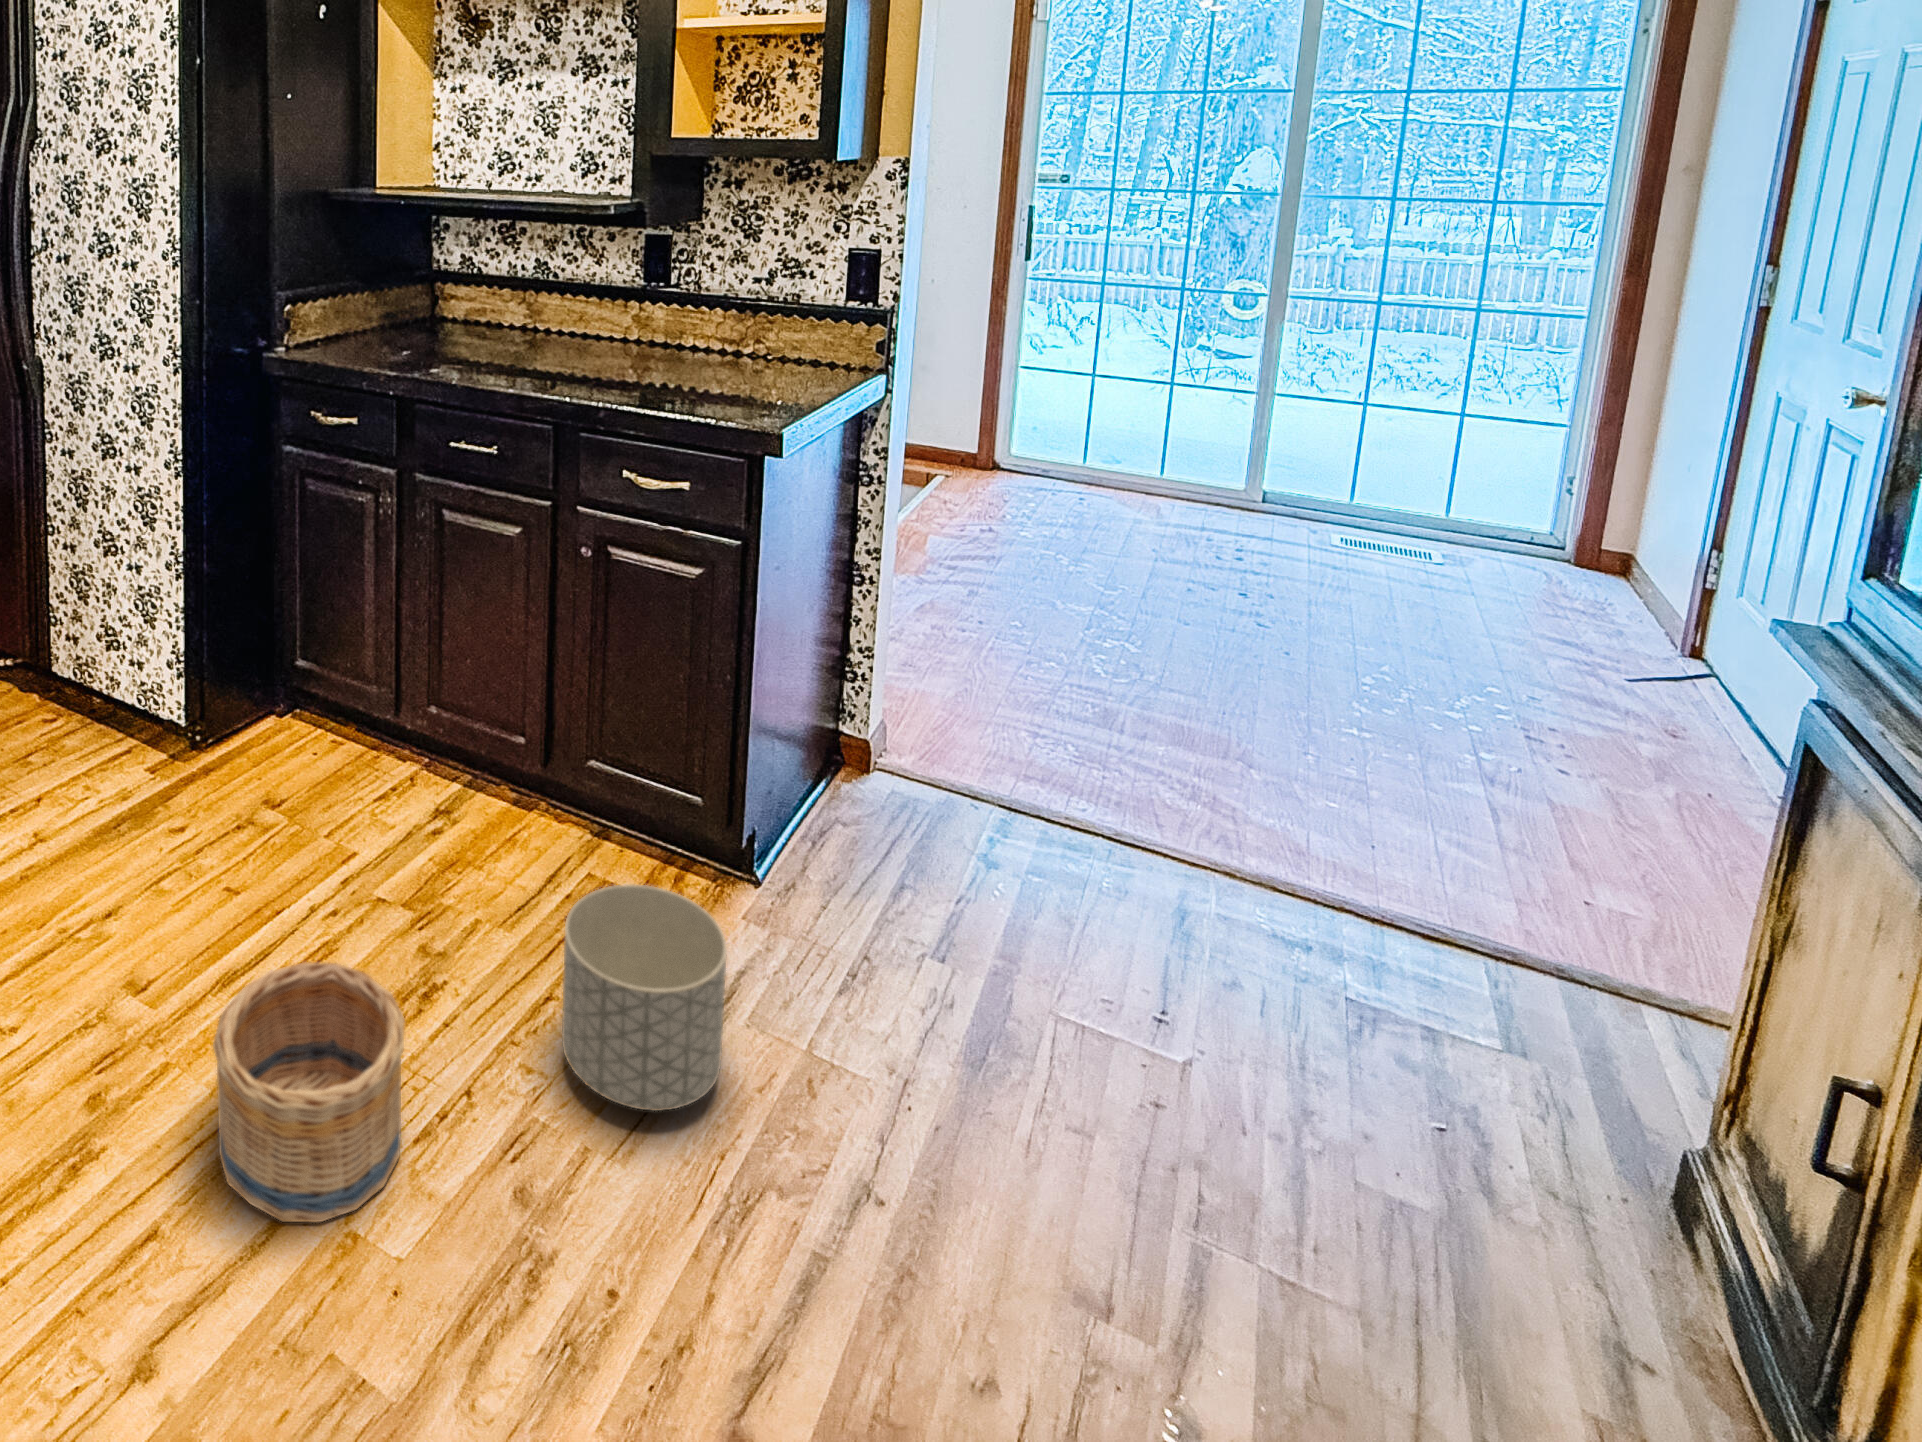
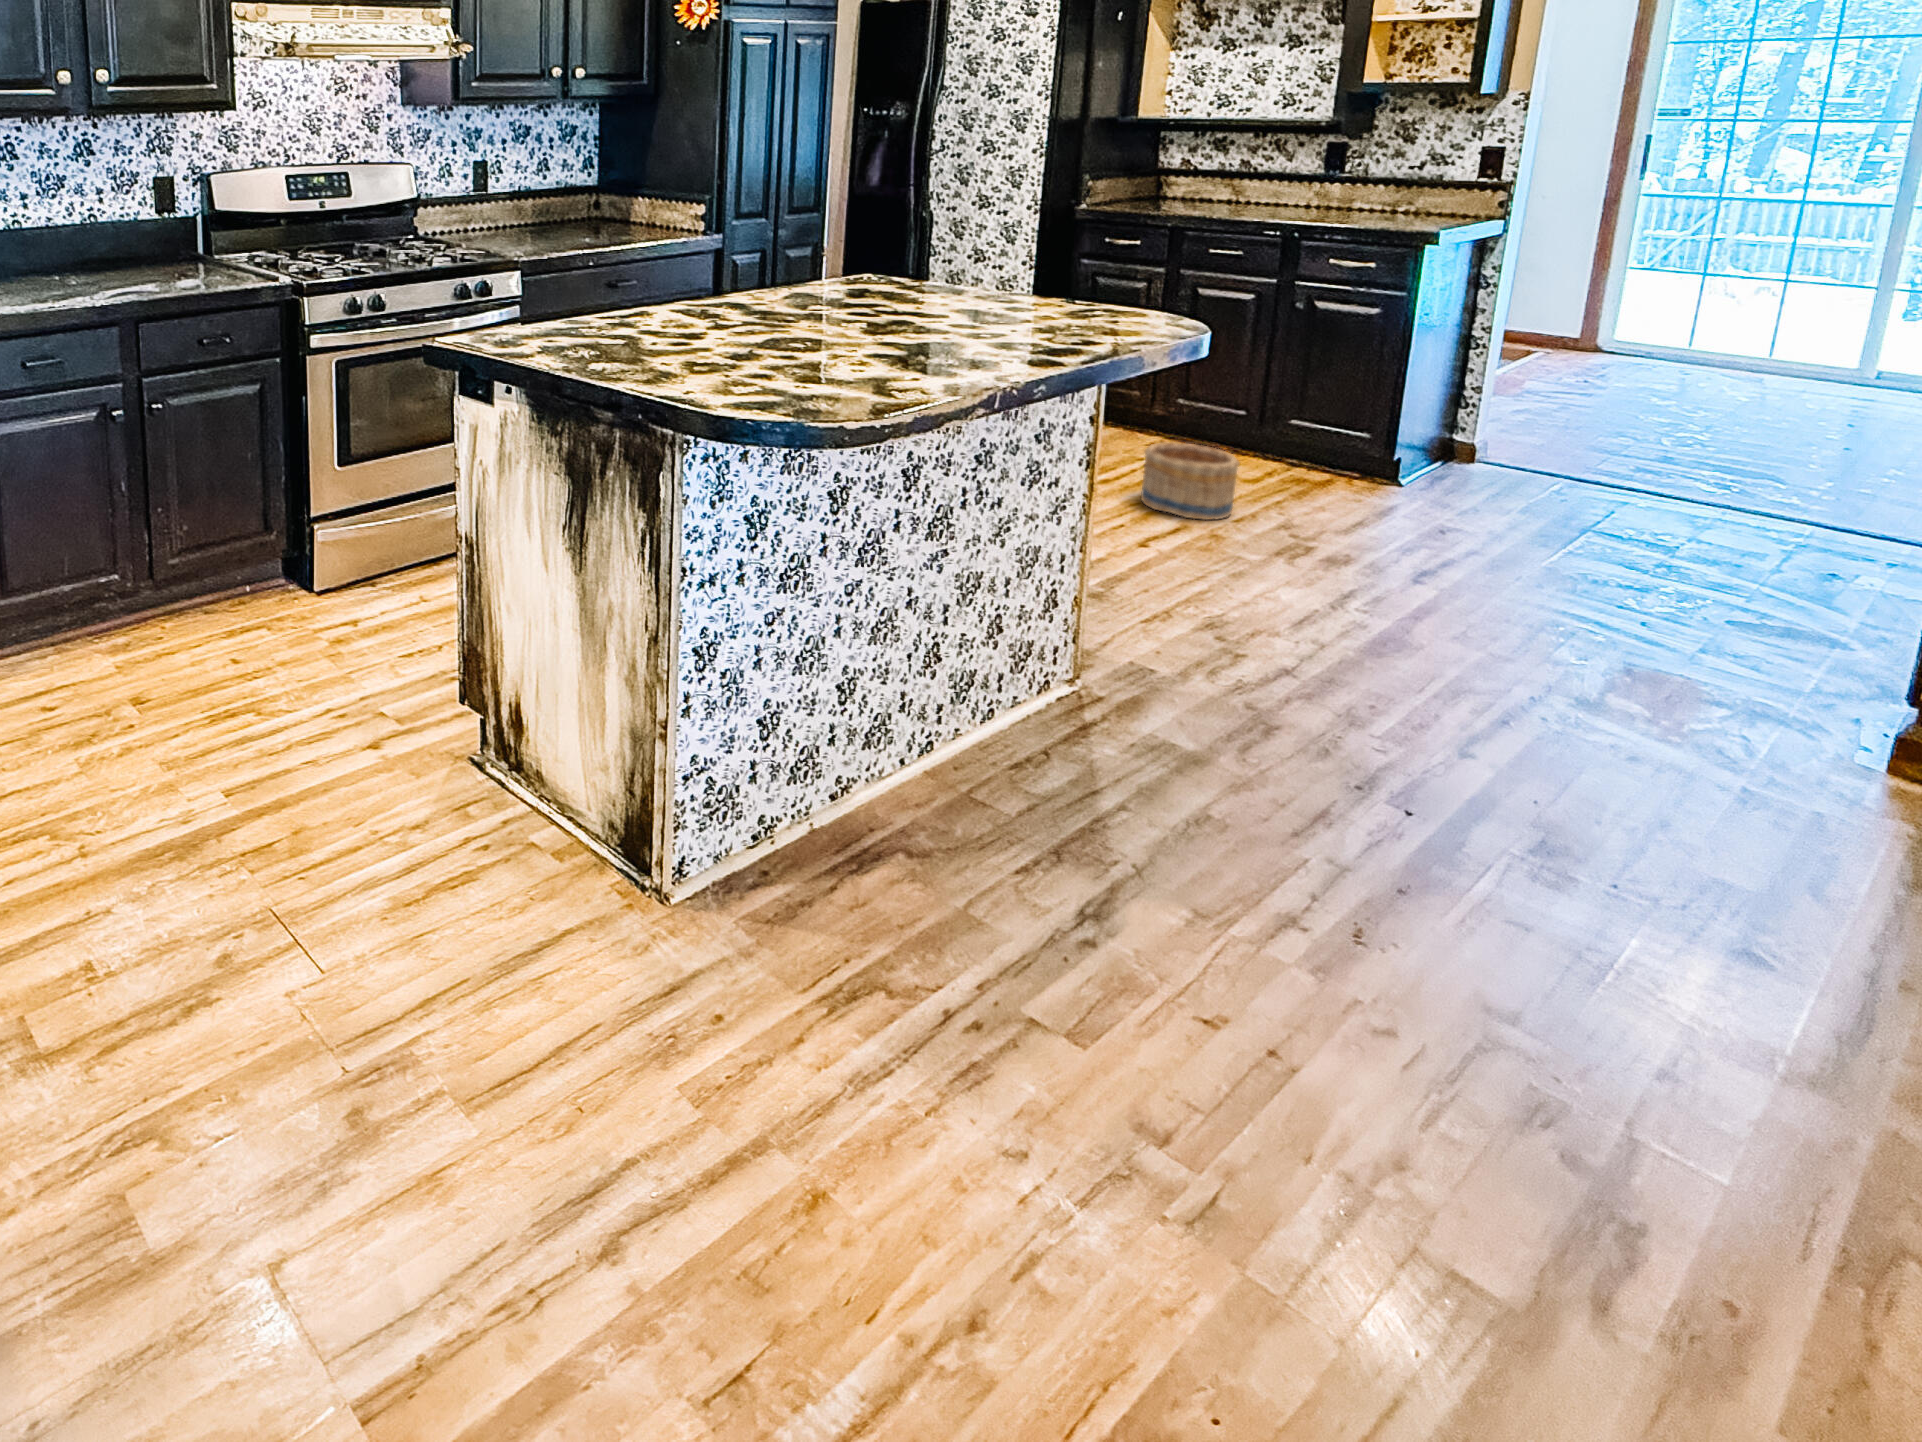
planter: present [562,884,727,1111] -> none [1303,434,1403,515]

